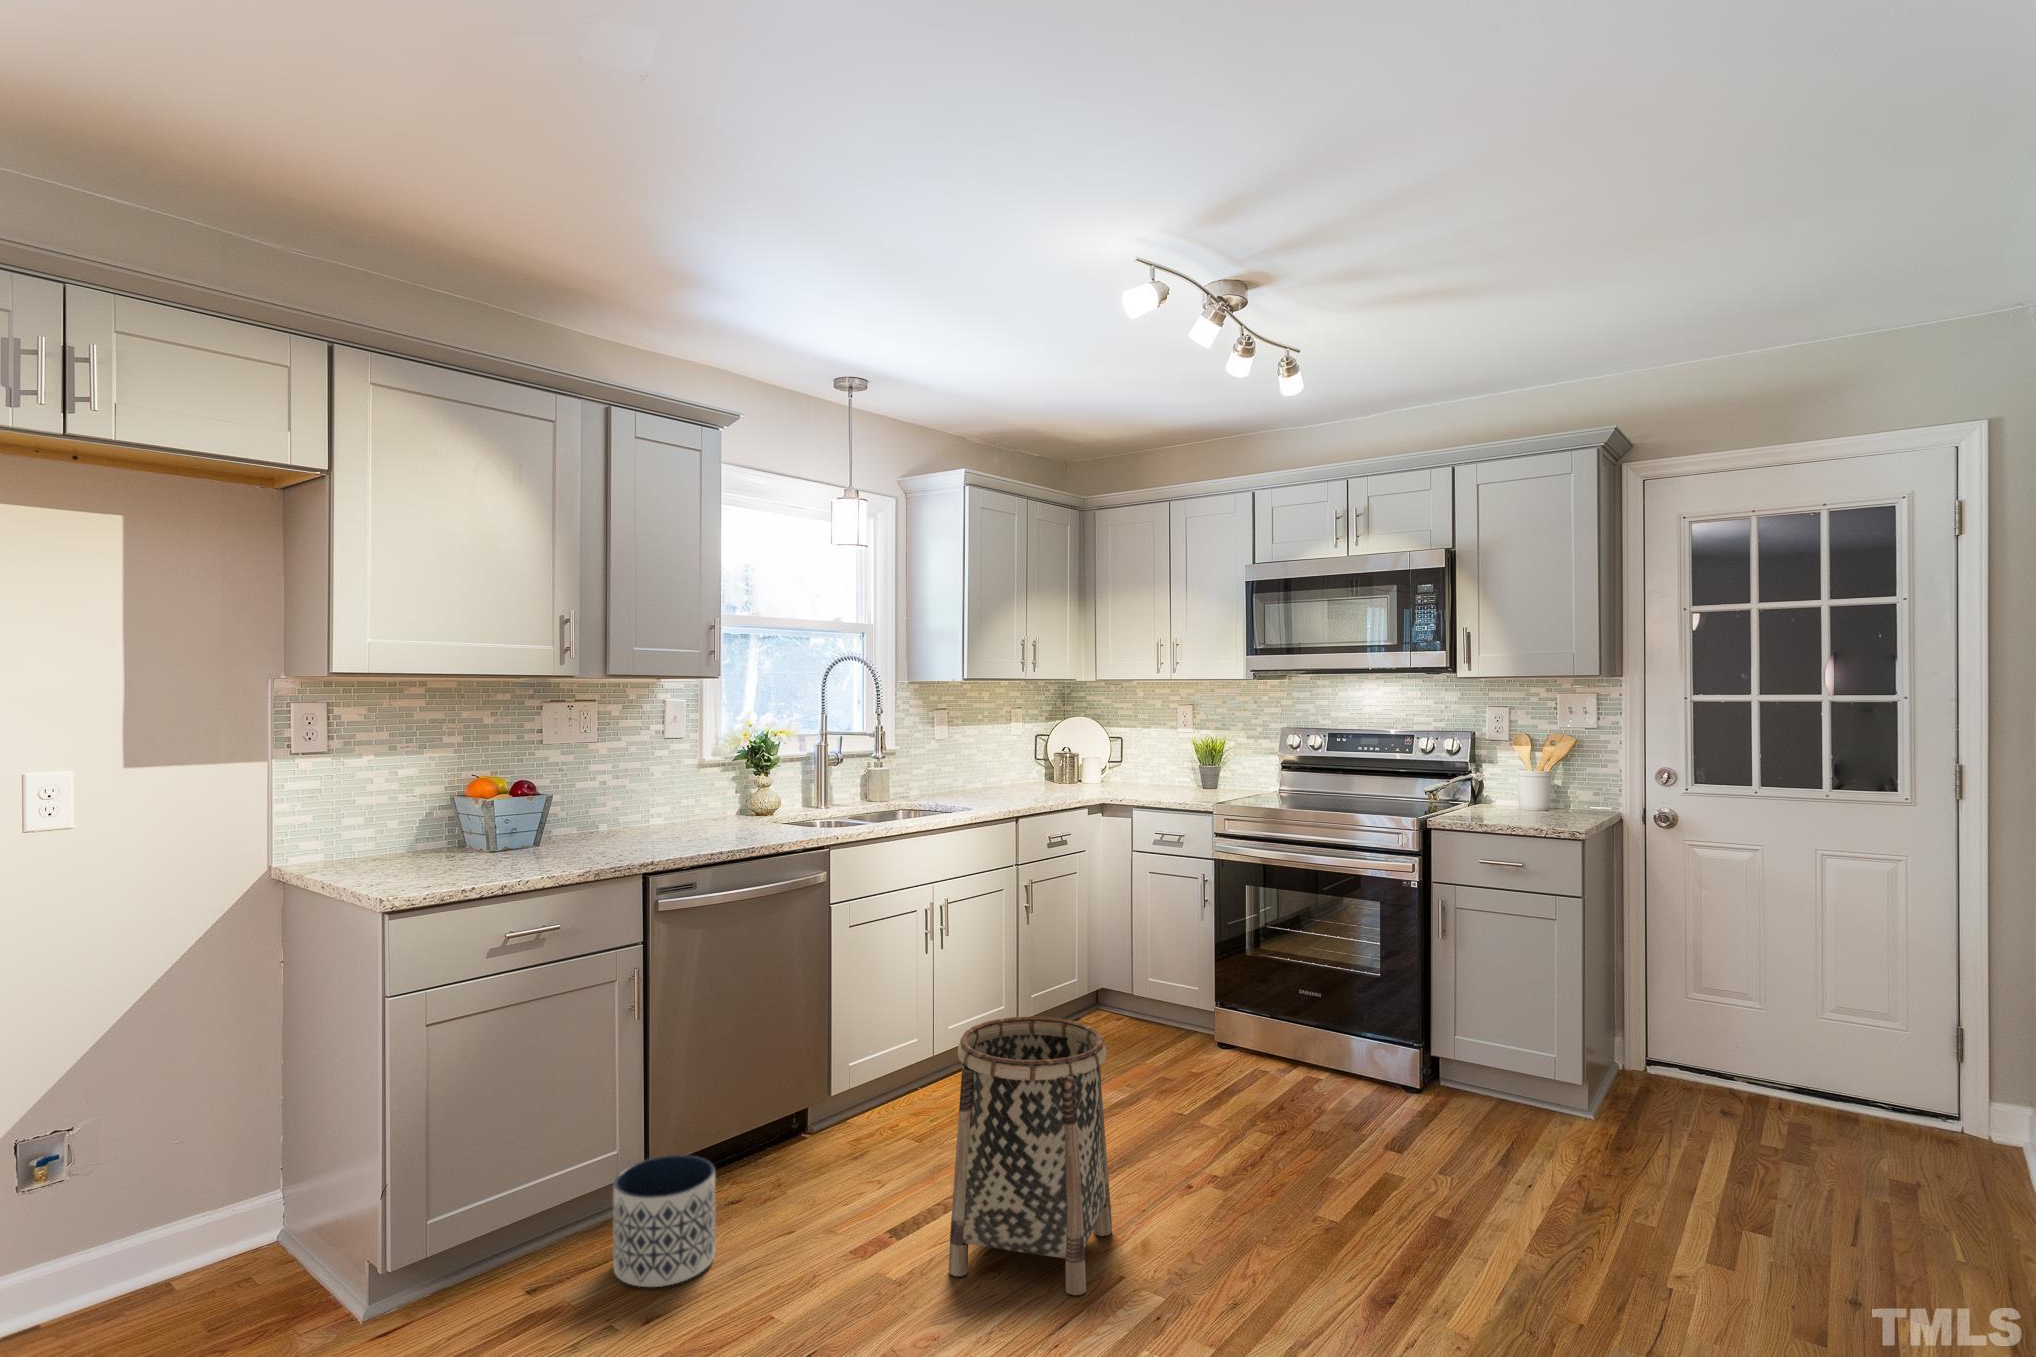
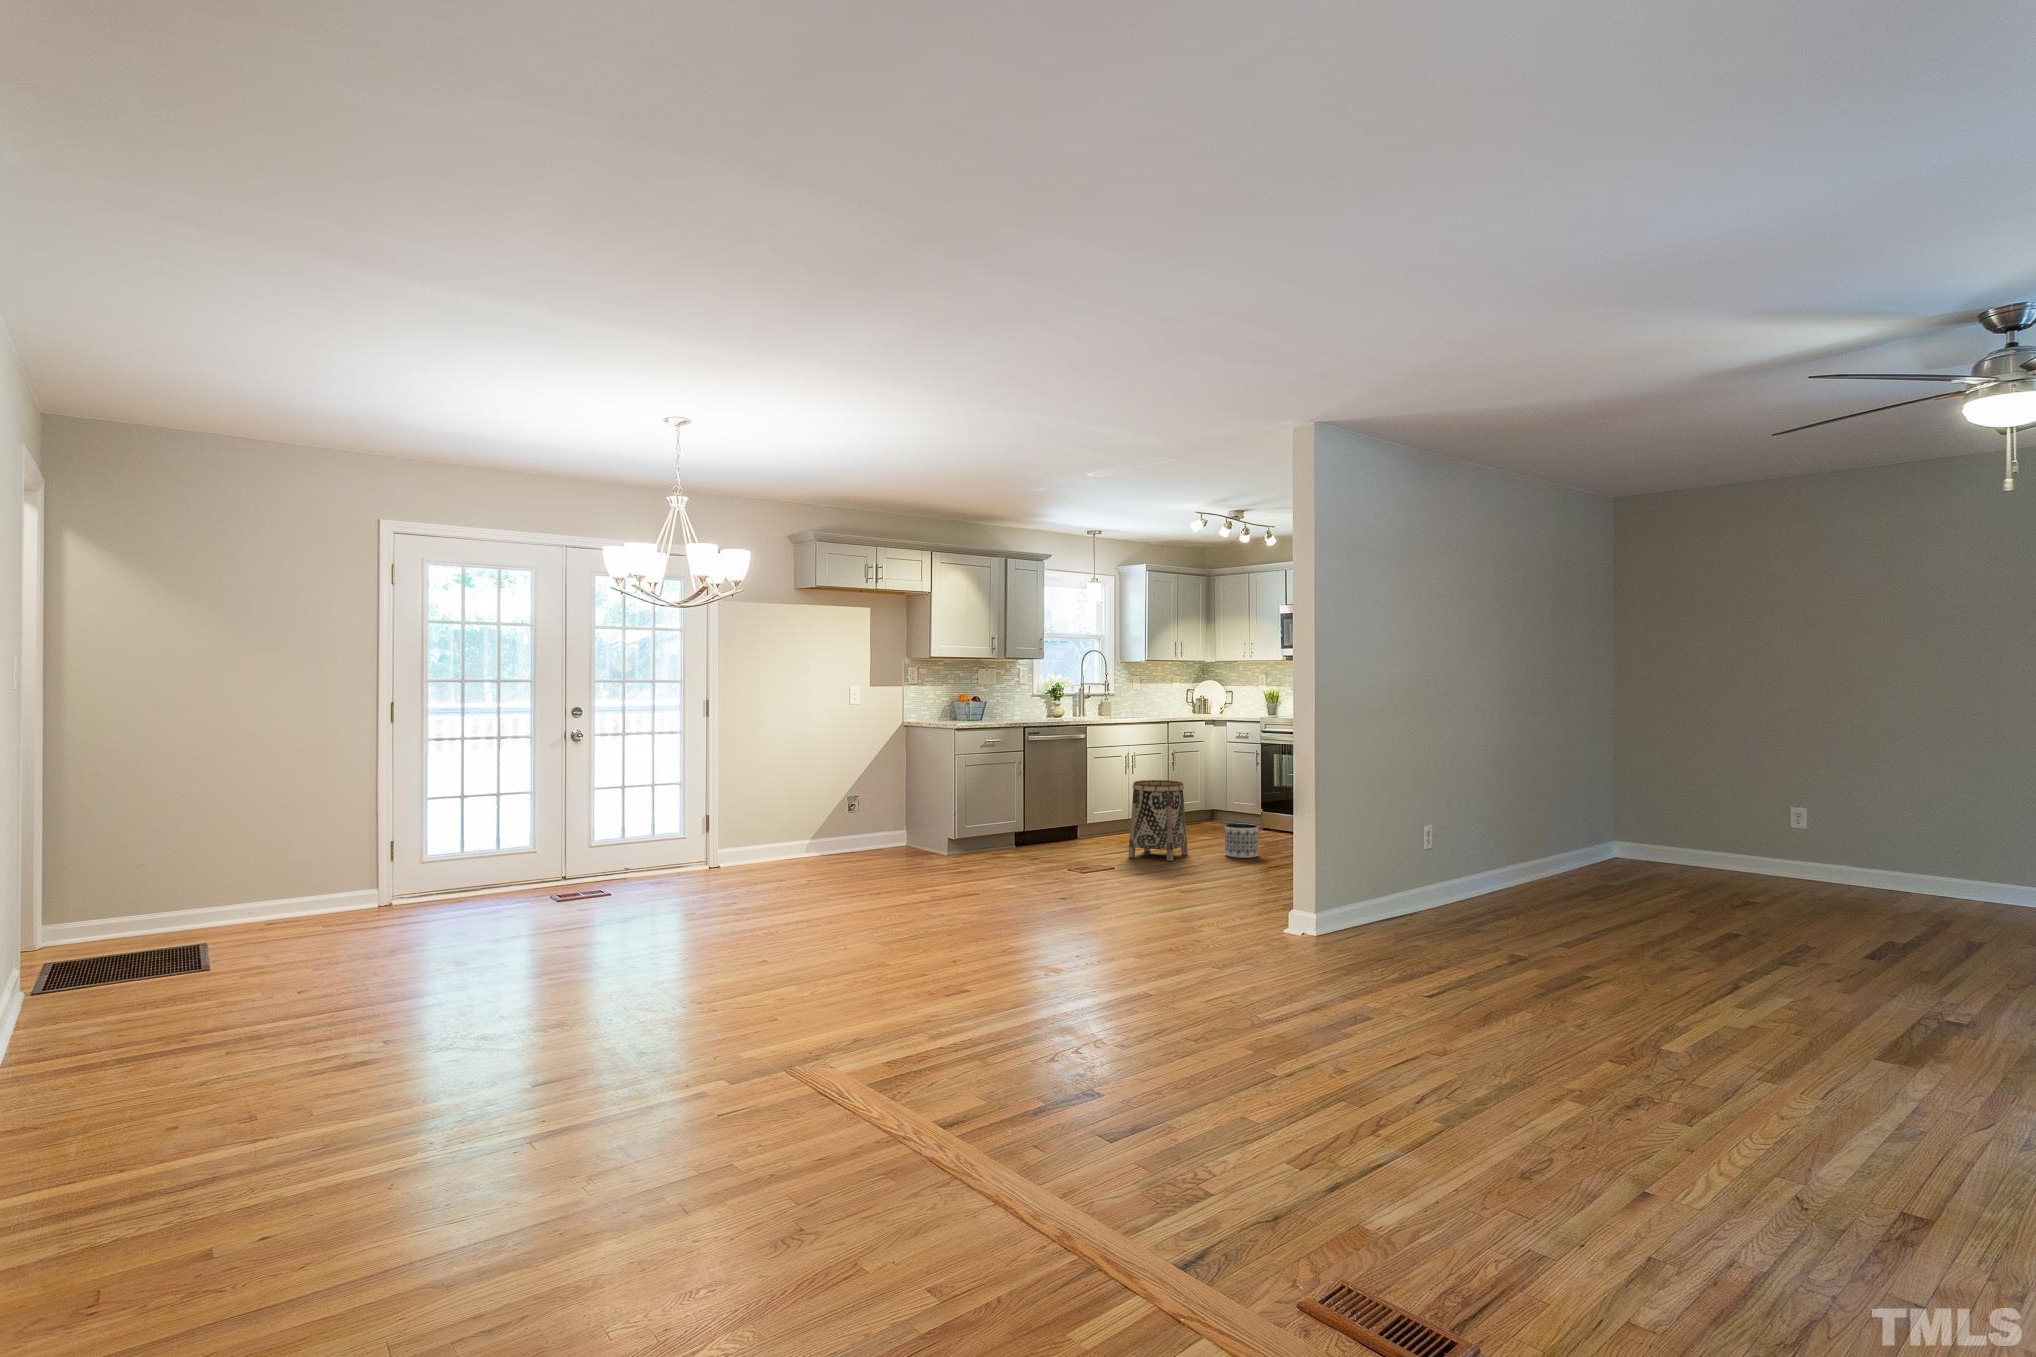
planter: present [613,1155,715,1287] -> present [1225,823,1258,858]

